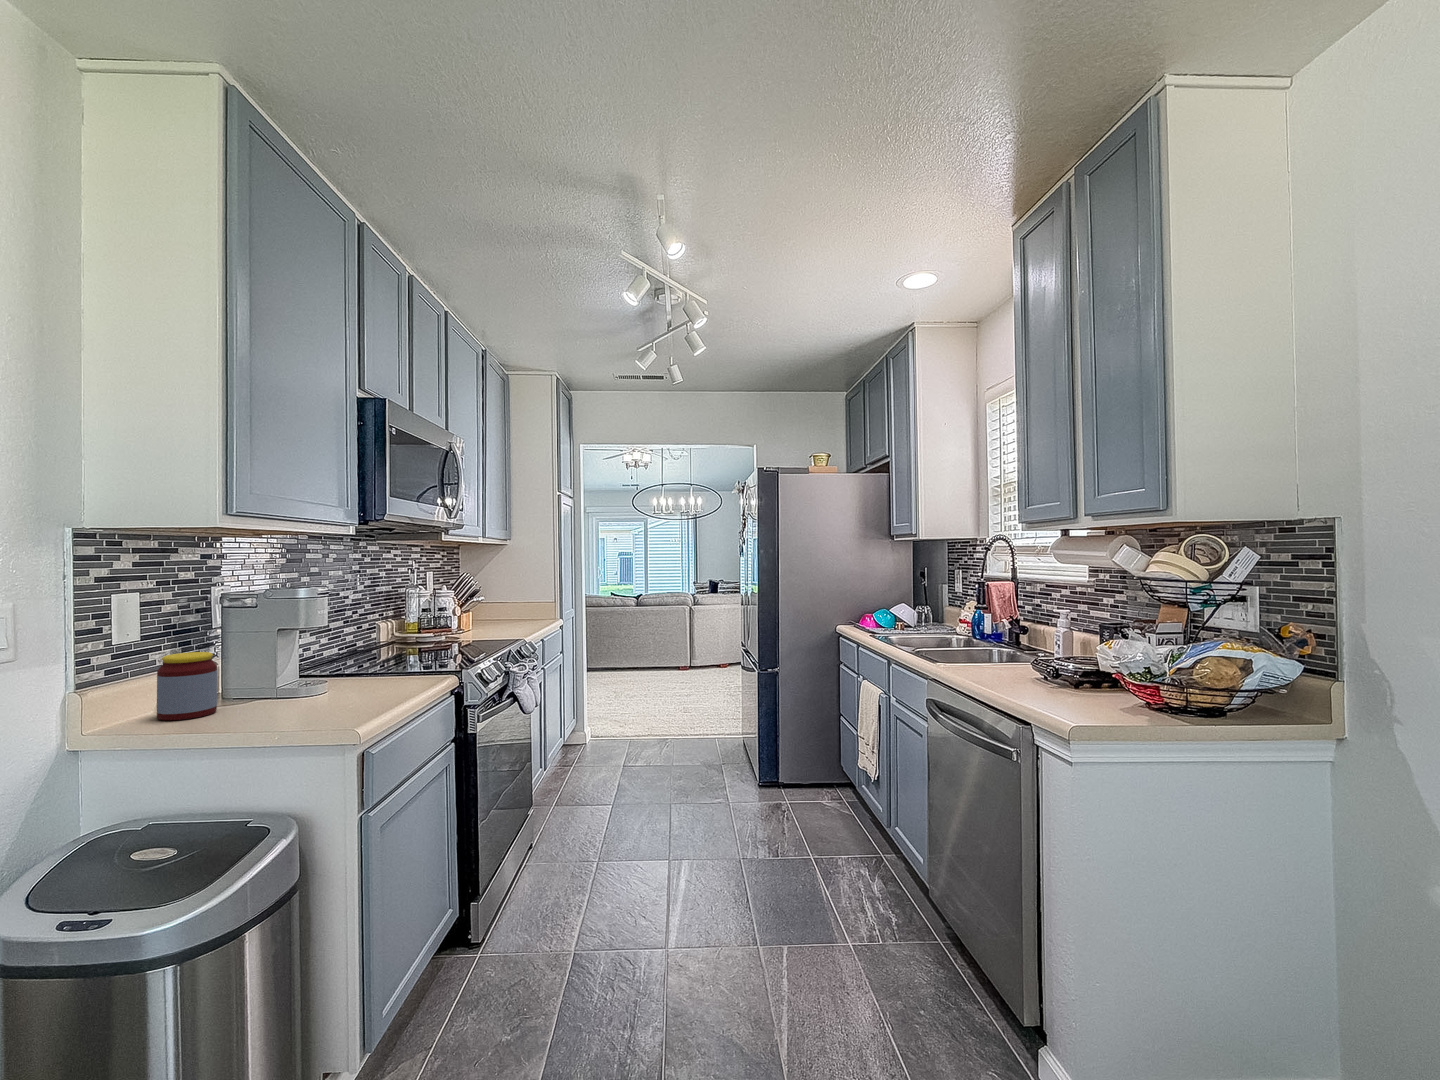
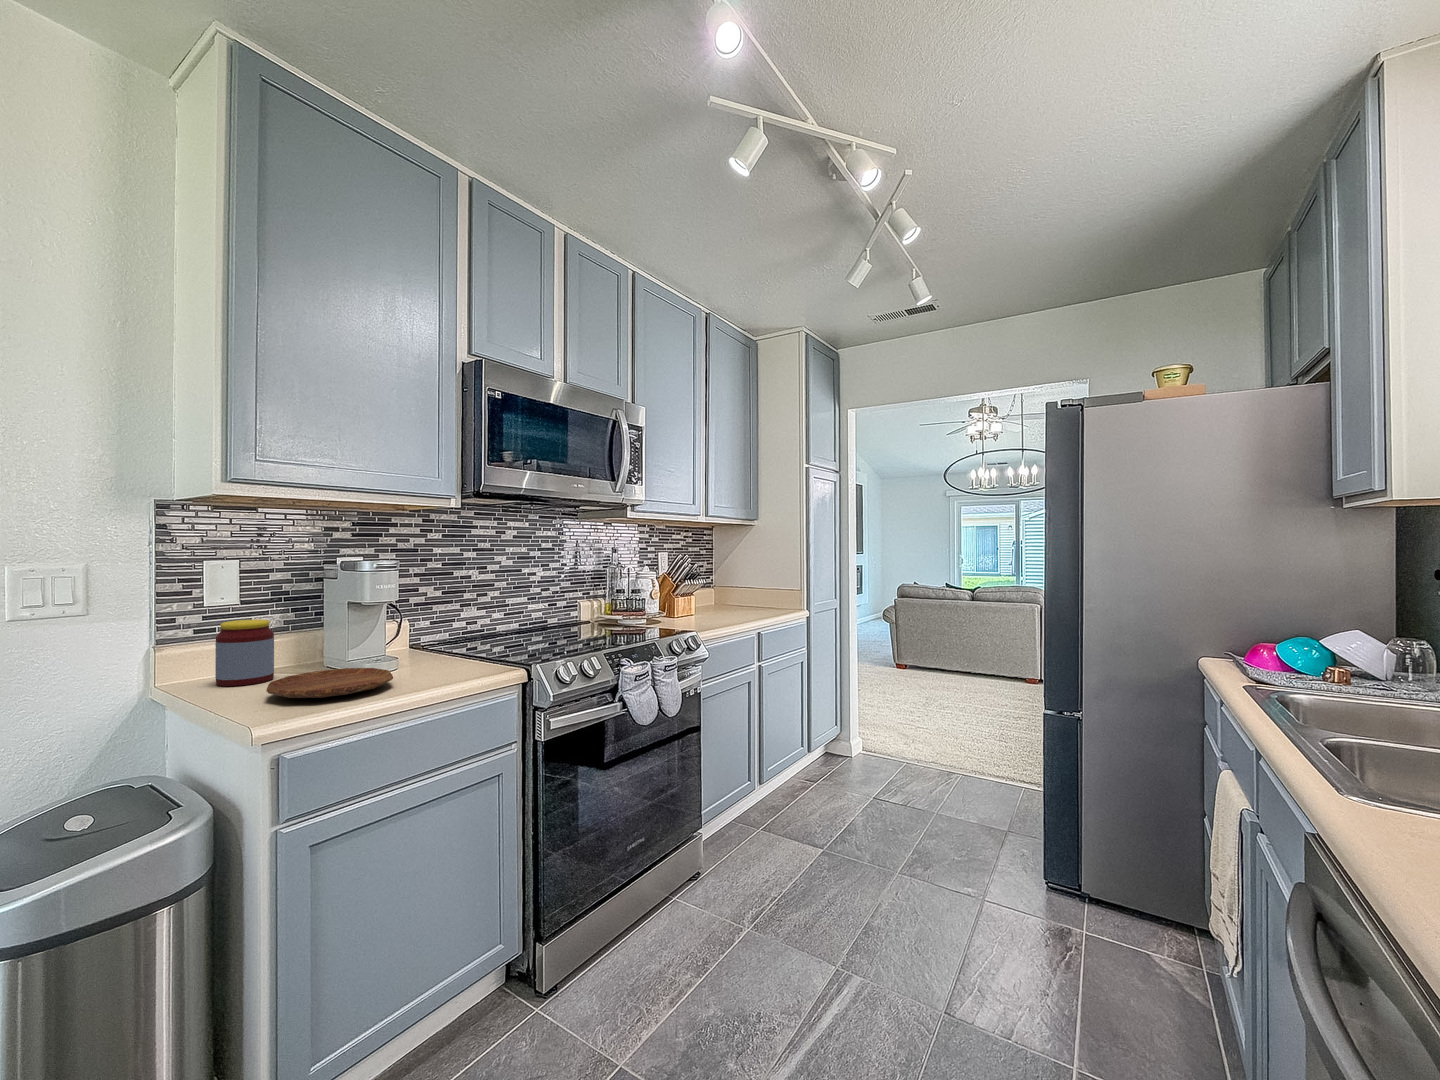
tray: none [272,685,384,711] -> present [266,668,393,698]

